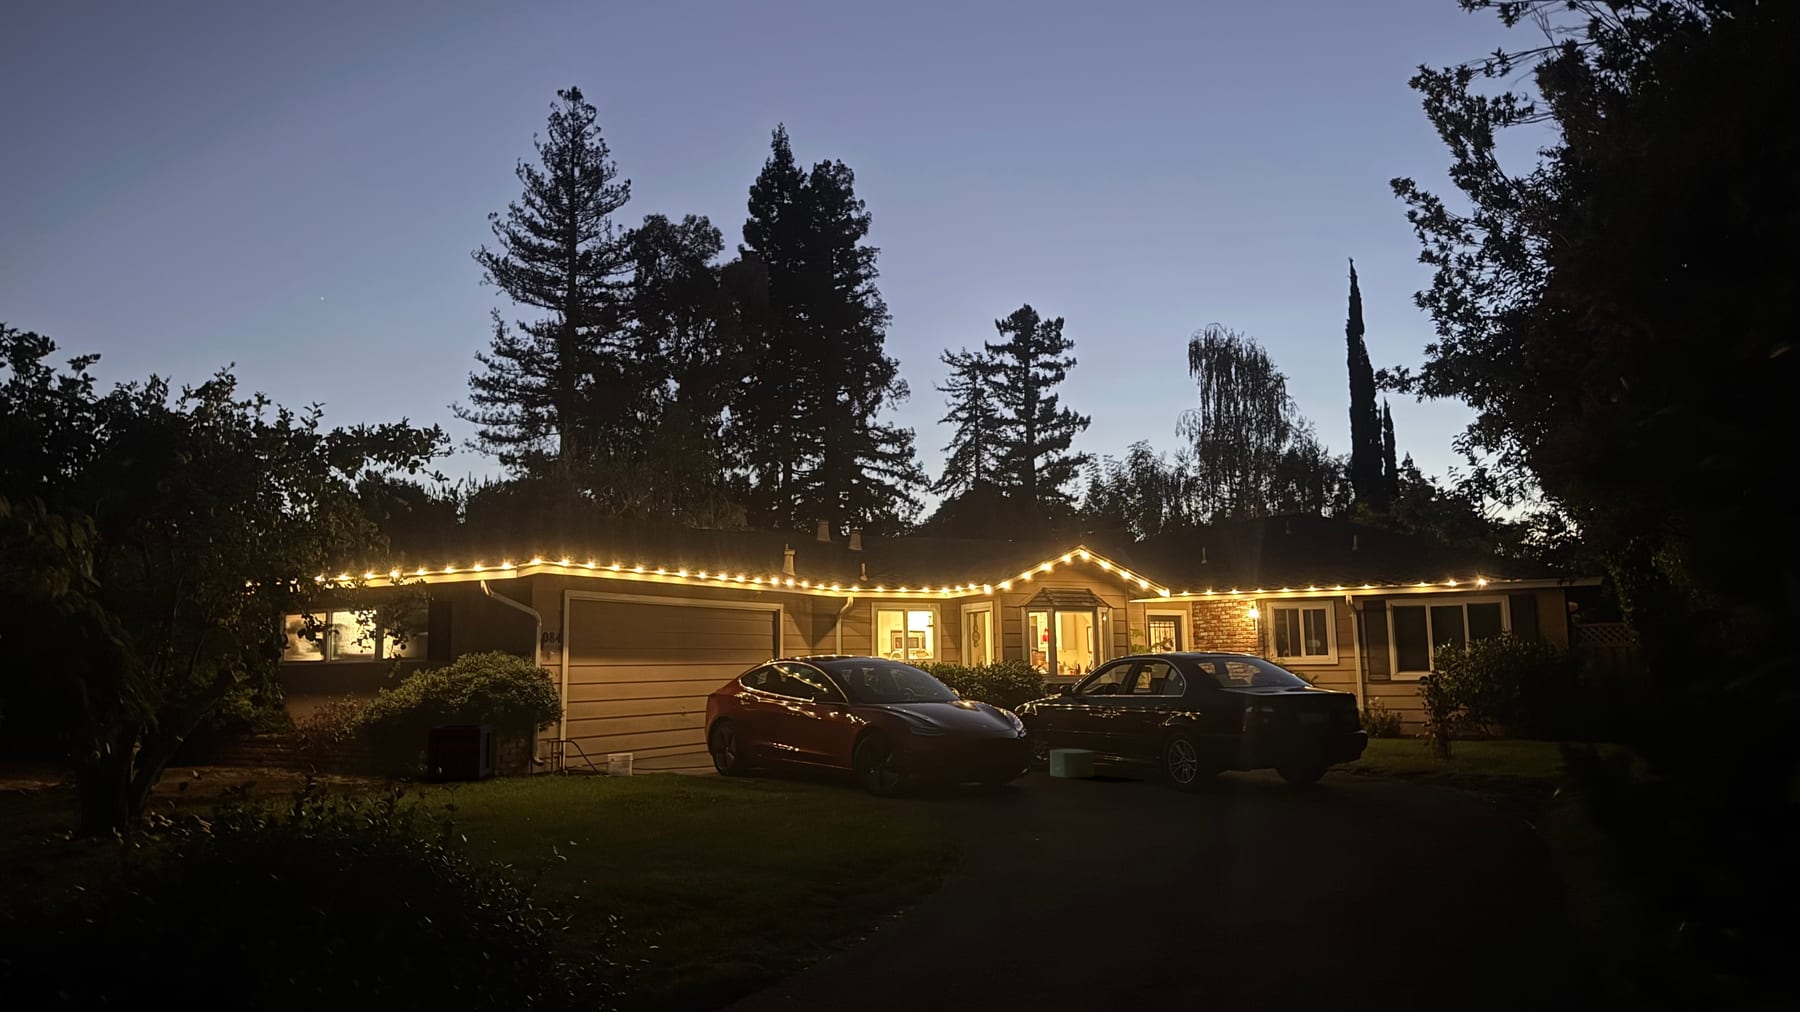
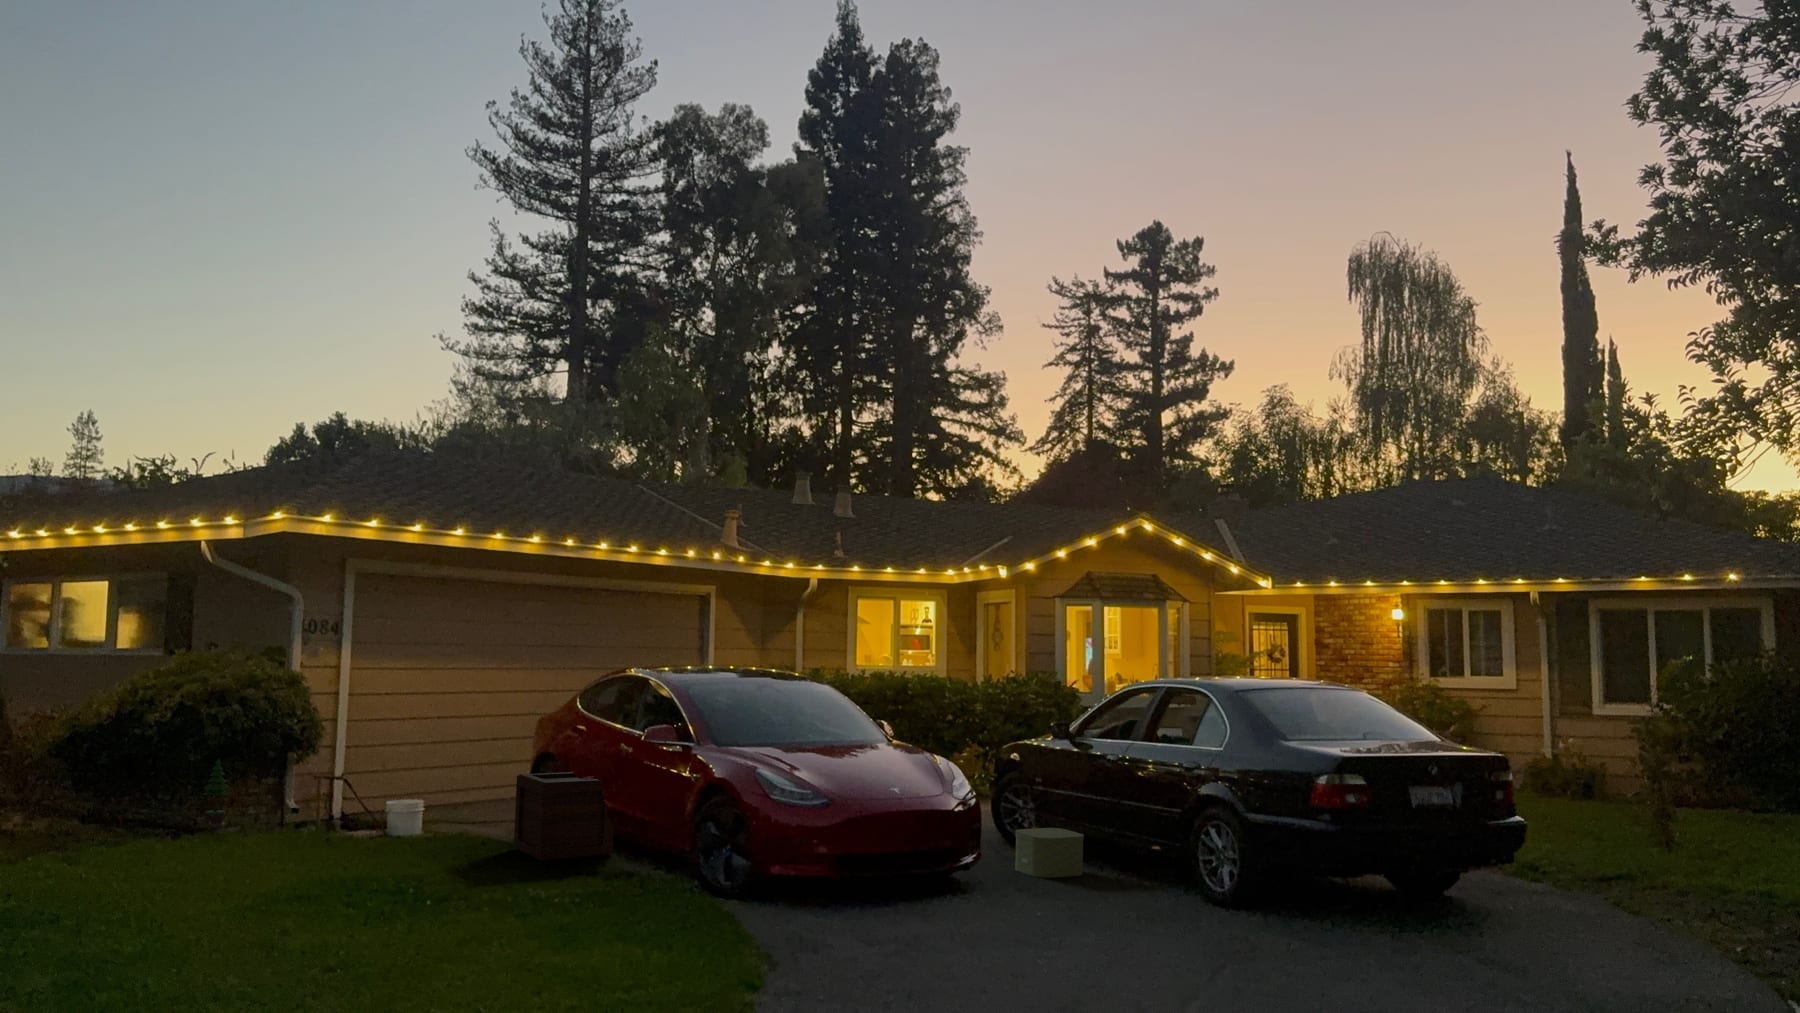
potted tree: none [497,724,515,773] -> present [203,758,229,829]
wooden crate: present [427,725,492,780] -> present [514,772,614,861]

